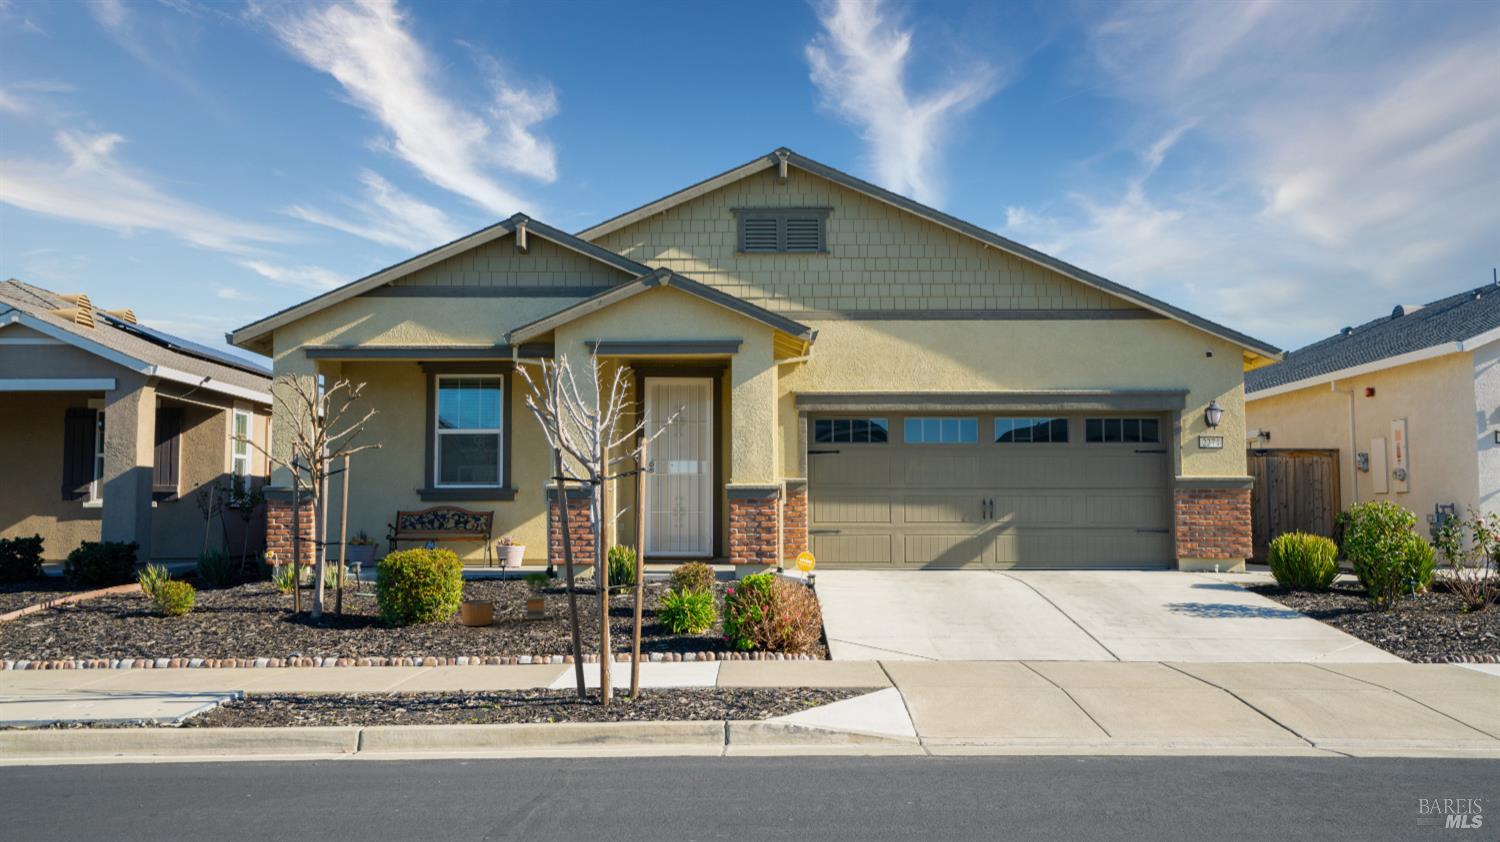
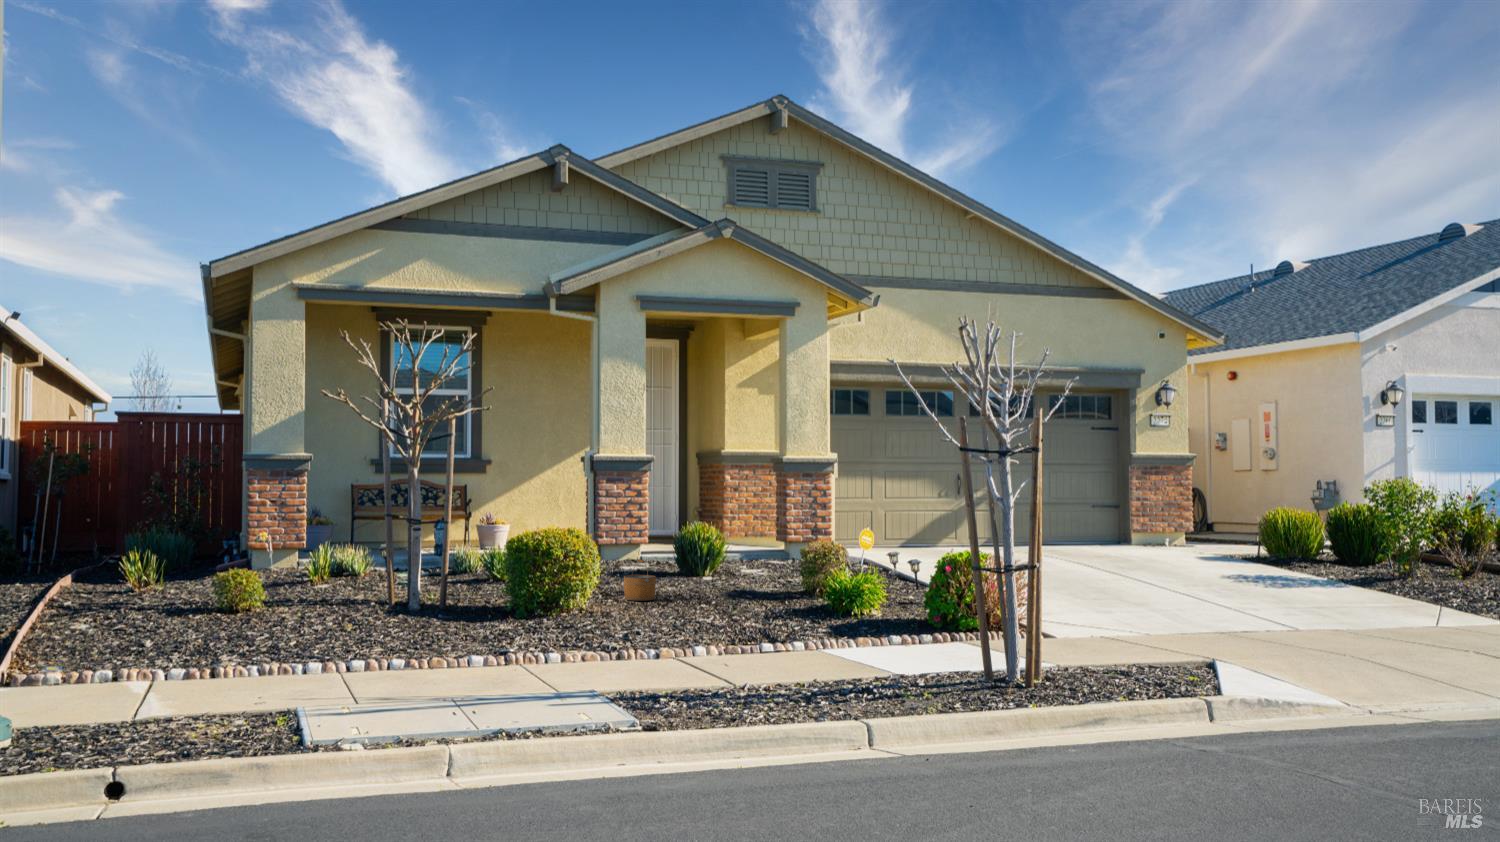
potted tree: present [522,573,552,620] -> none [668,545,704,594]

